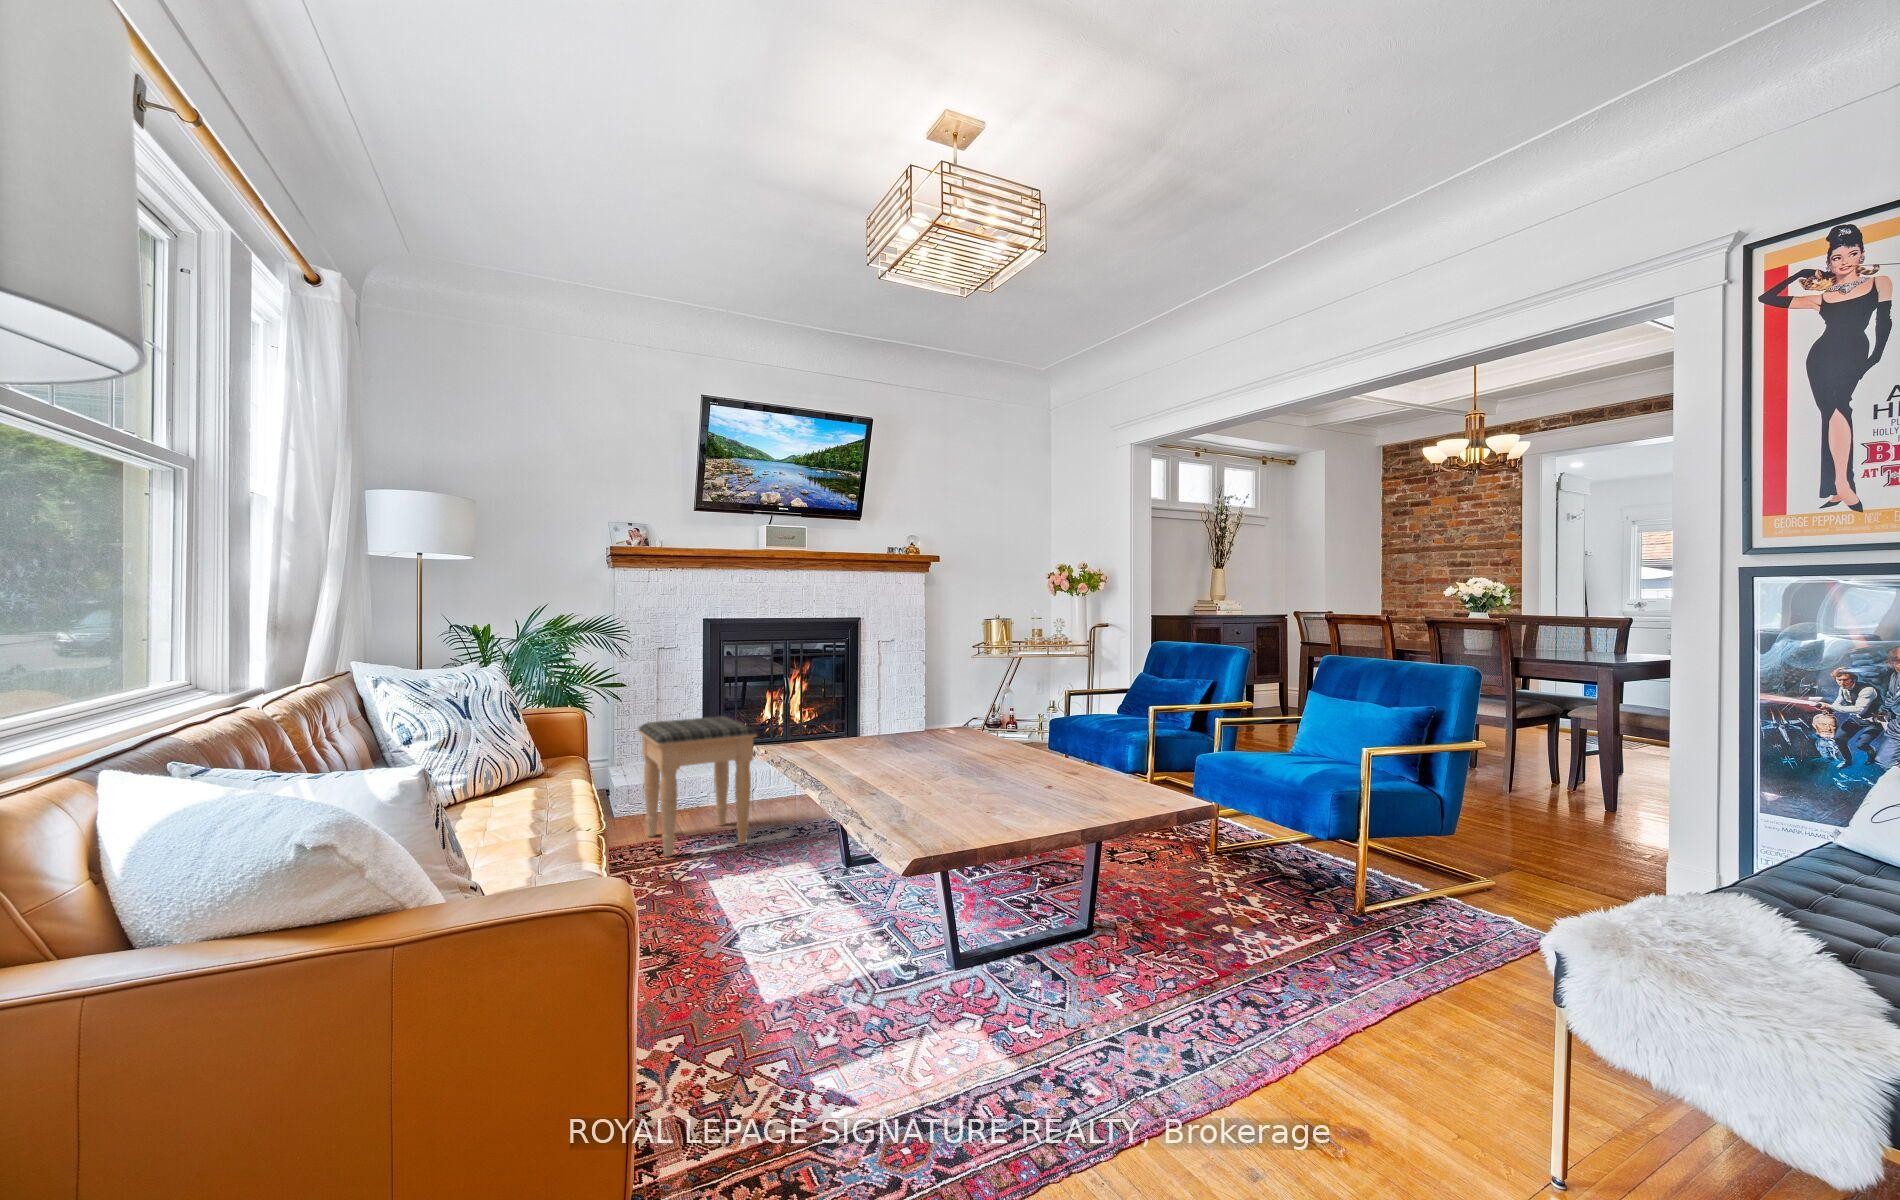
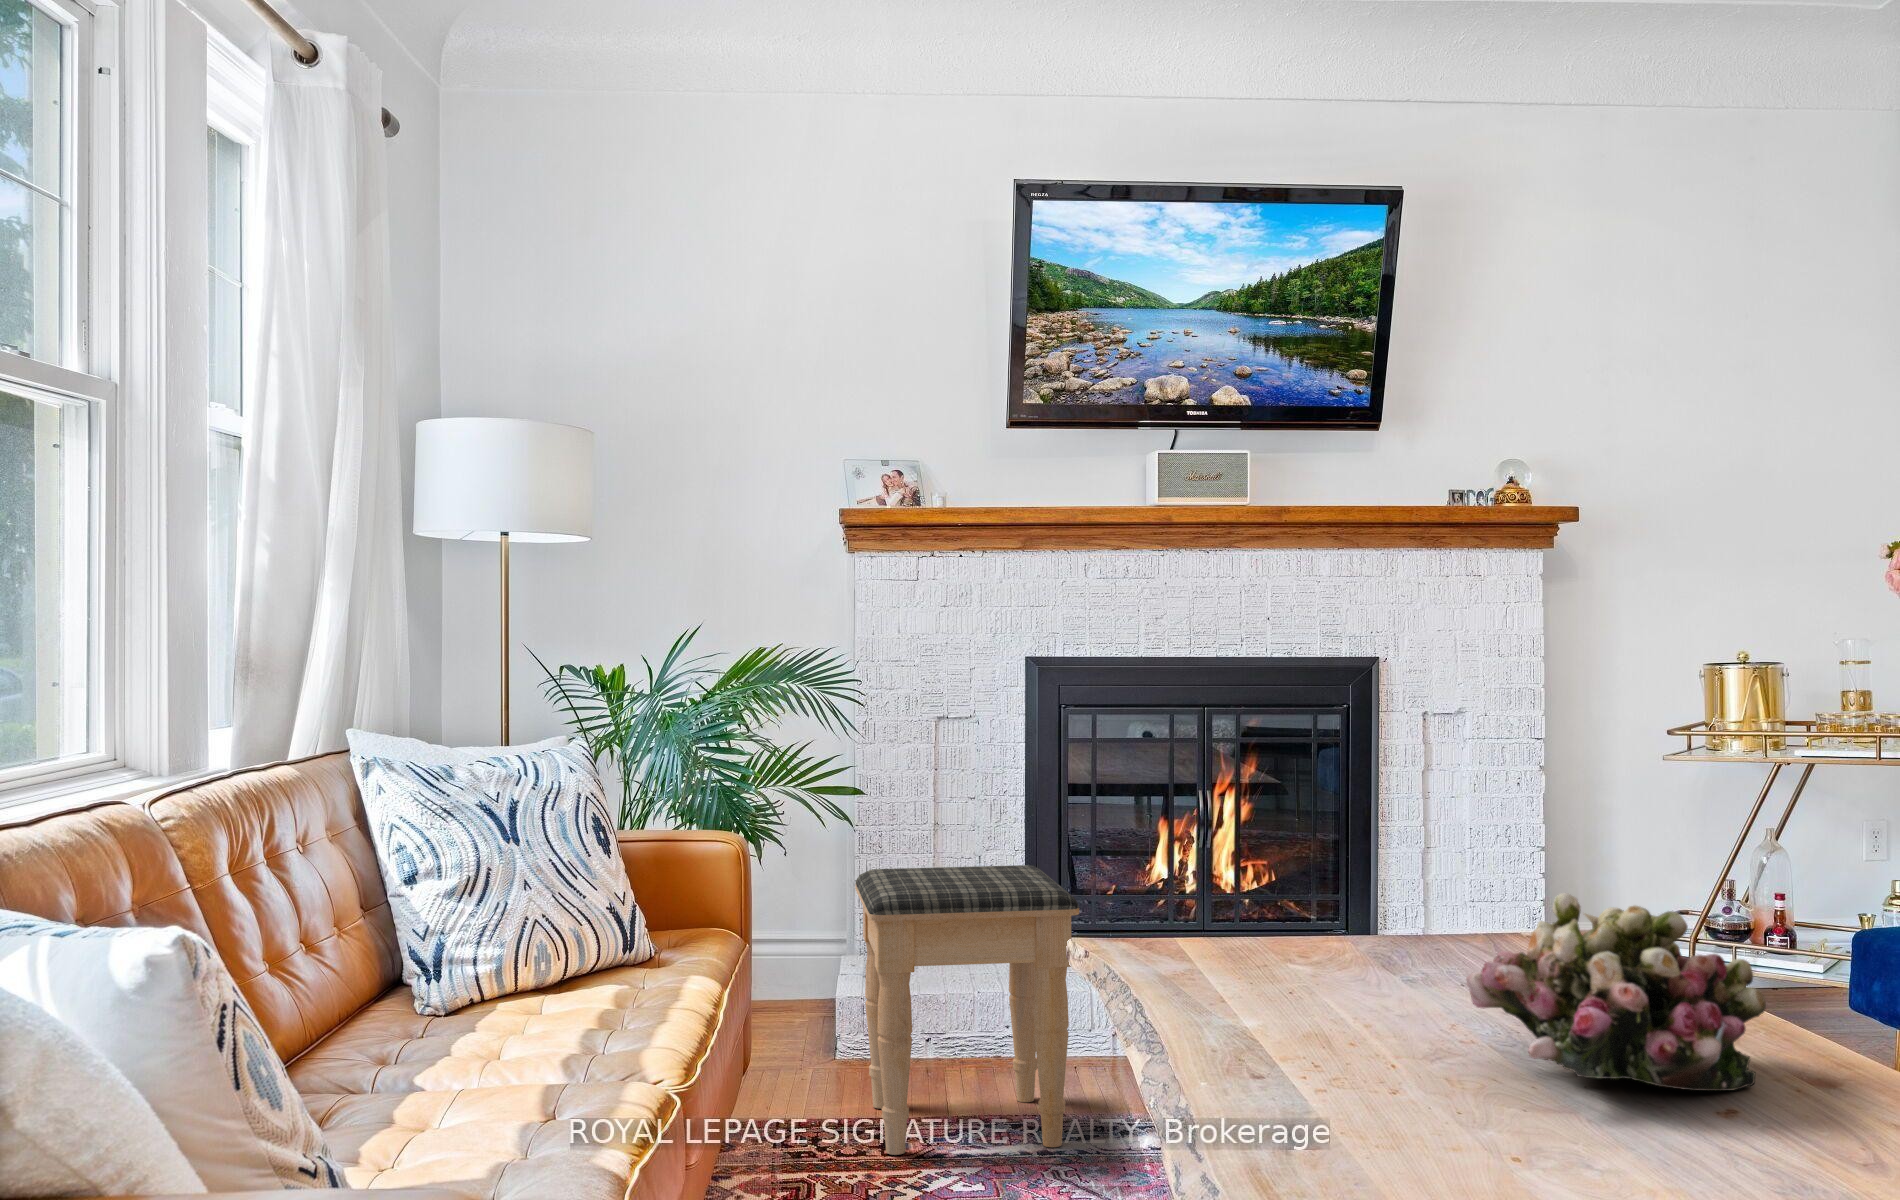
flower arrangement: none [959,713,1065,784] -> present [1466,893,1766,1091]

